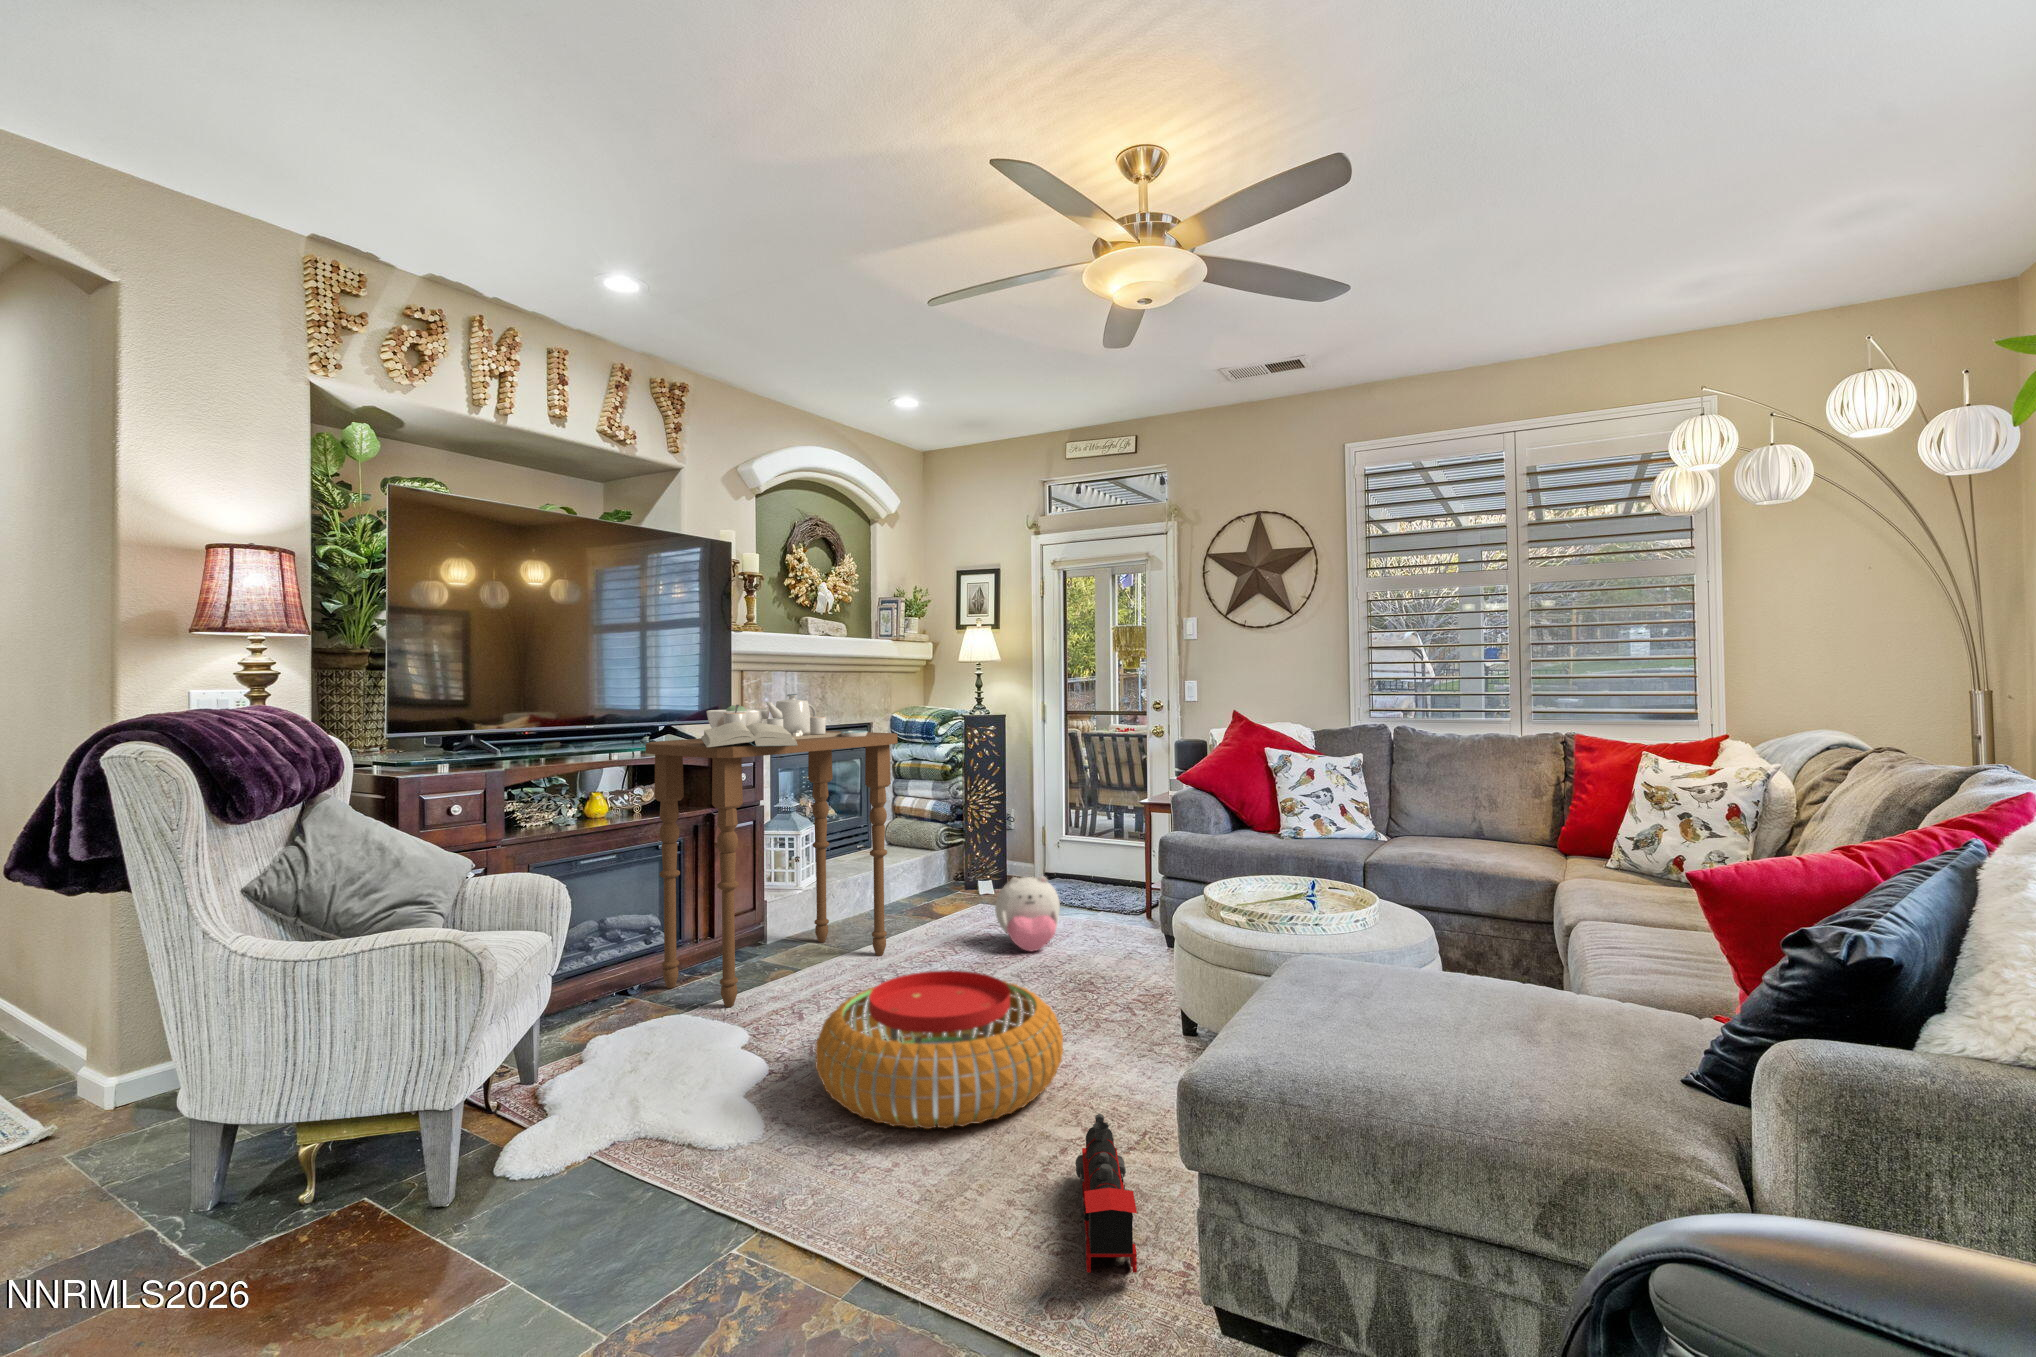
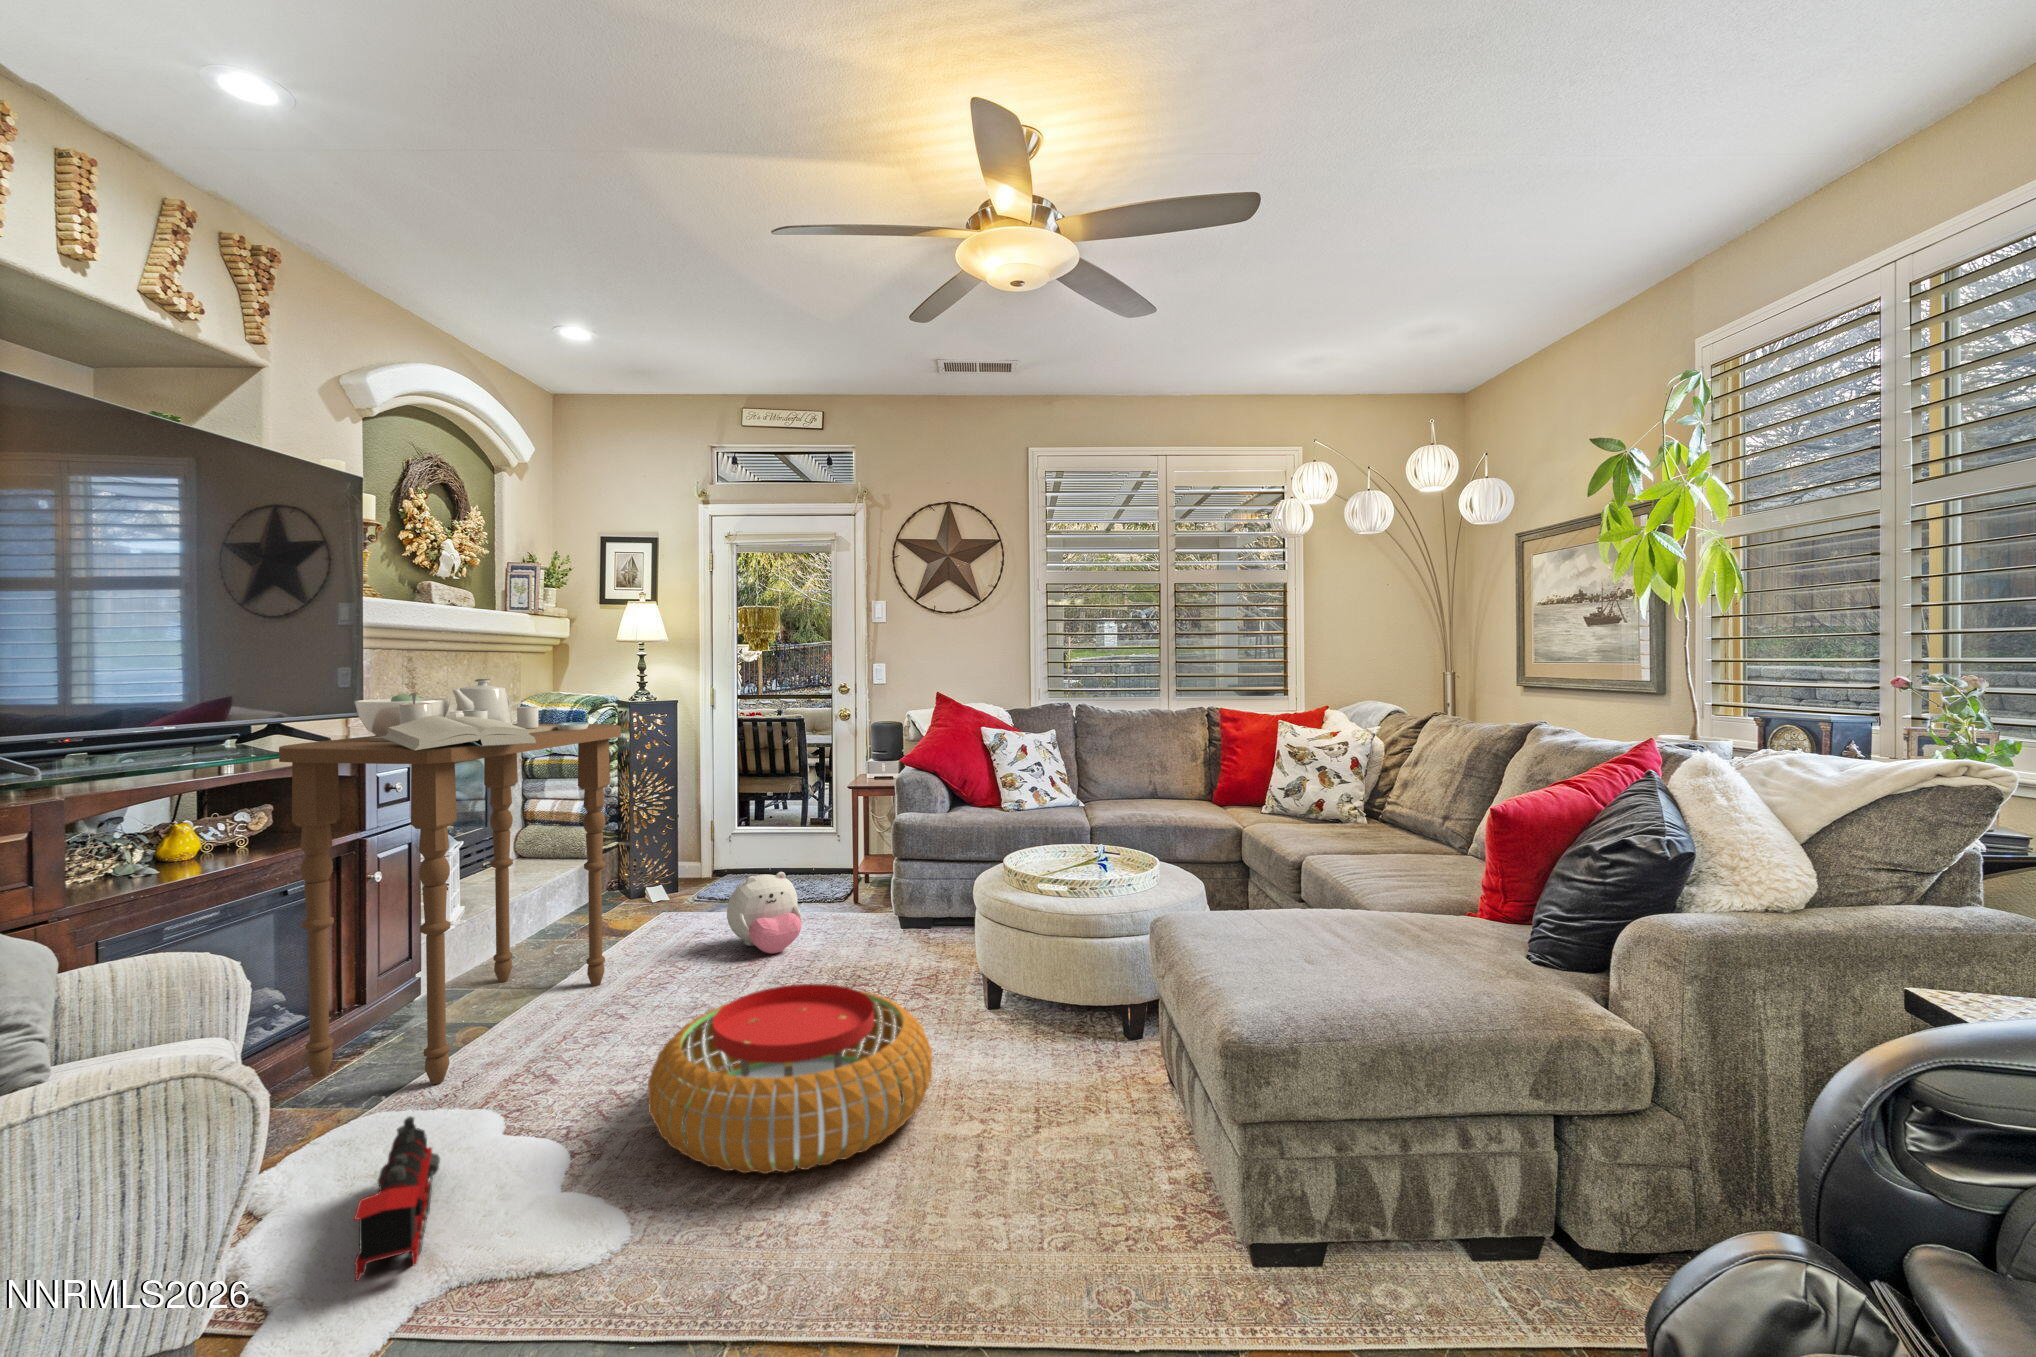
toy train: present [1075,1114,1137,1273] -> present [354,1116,440,1281]

